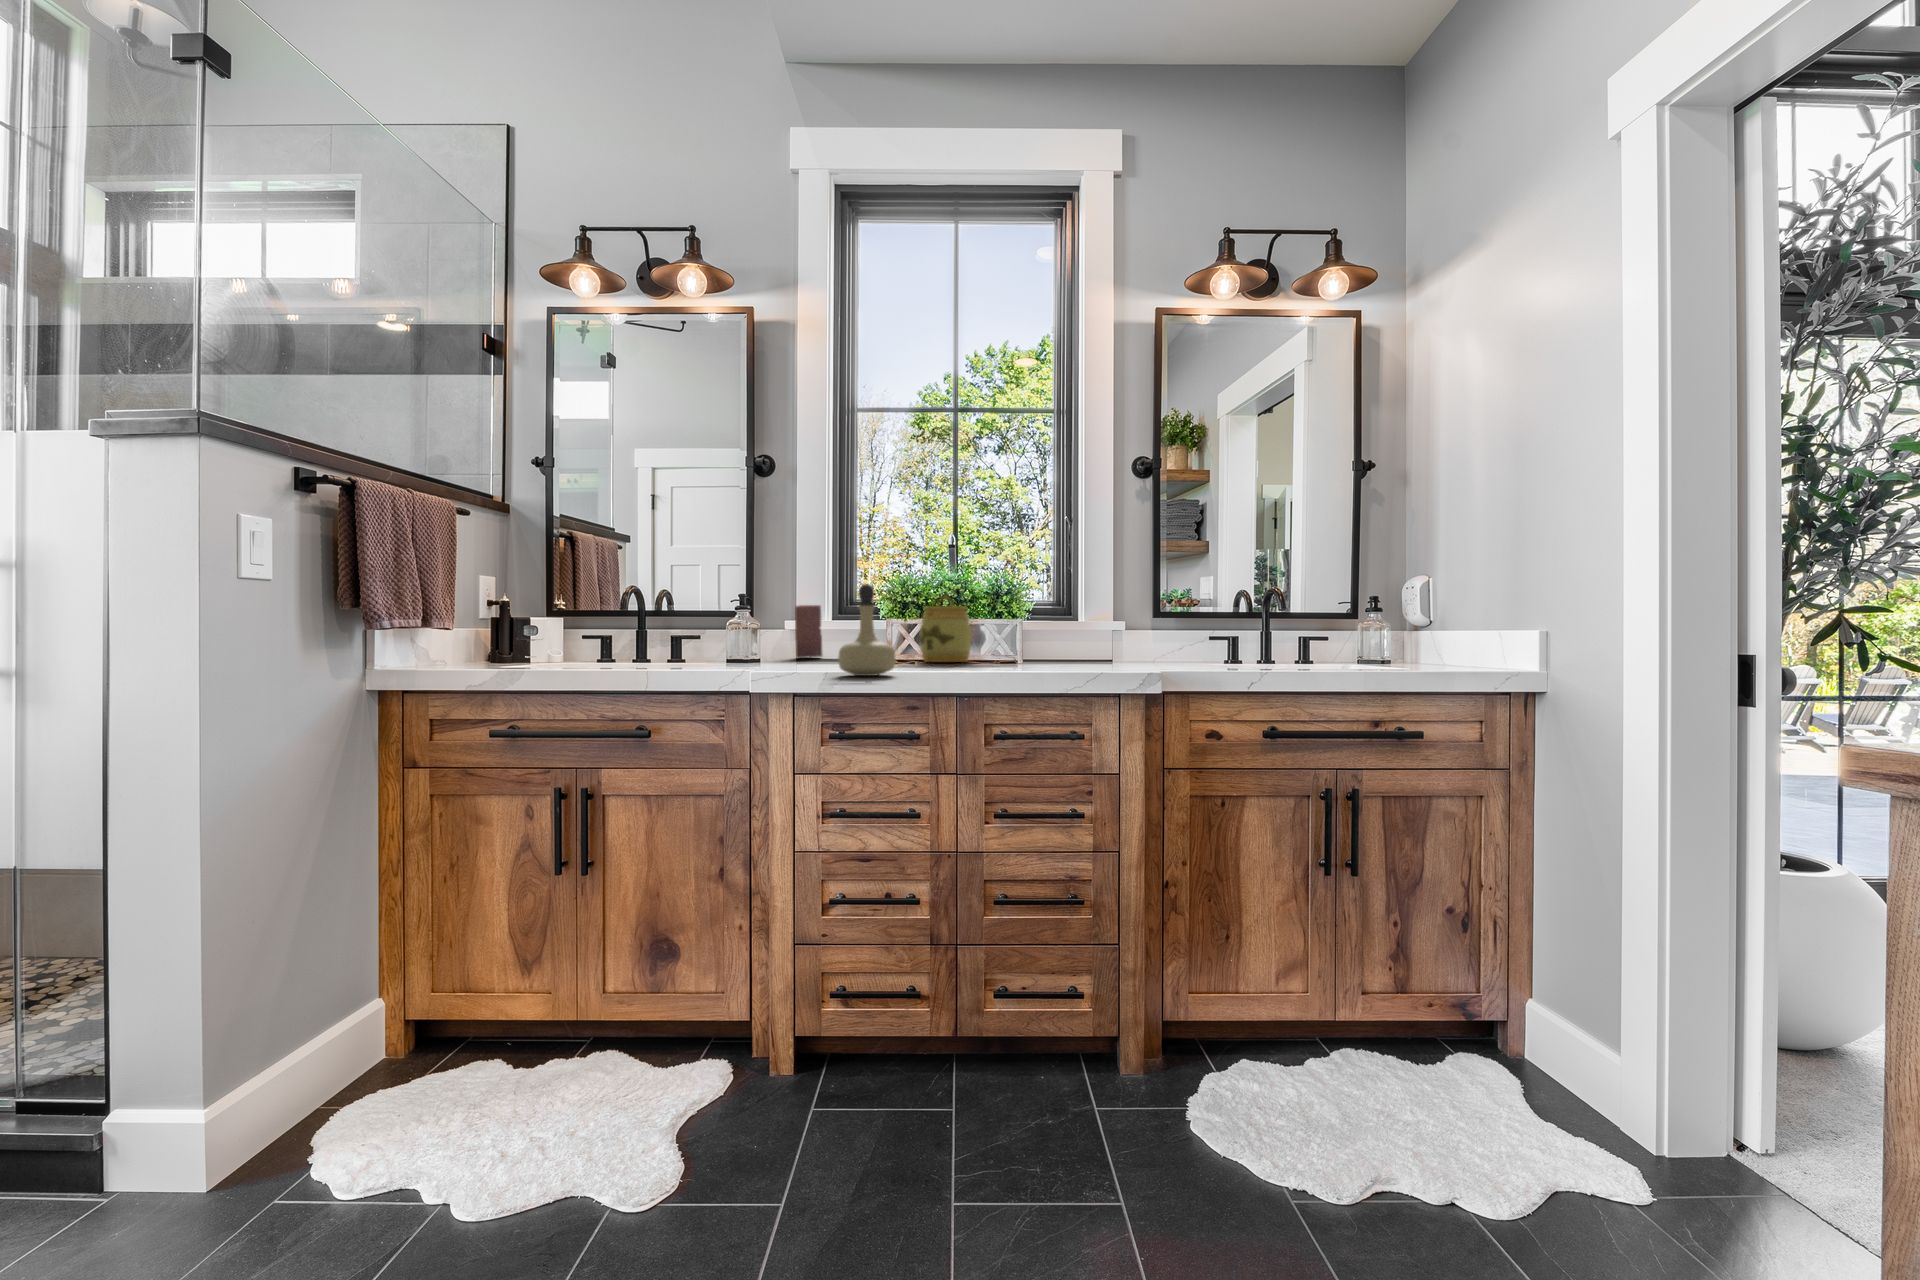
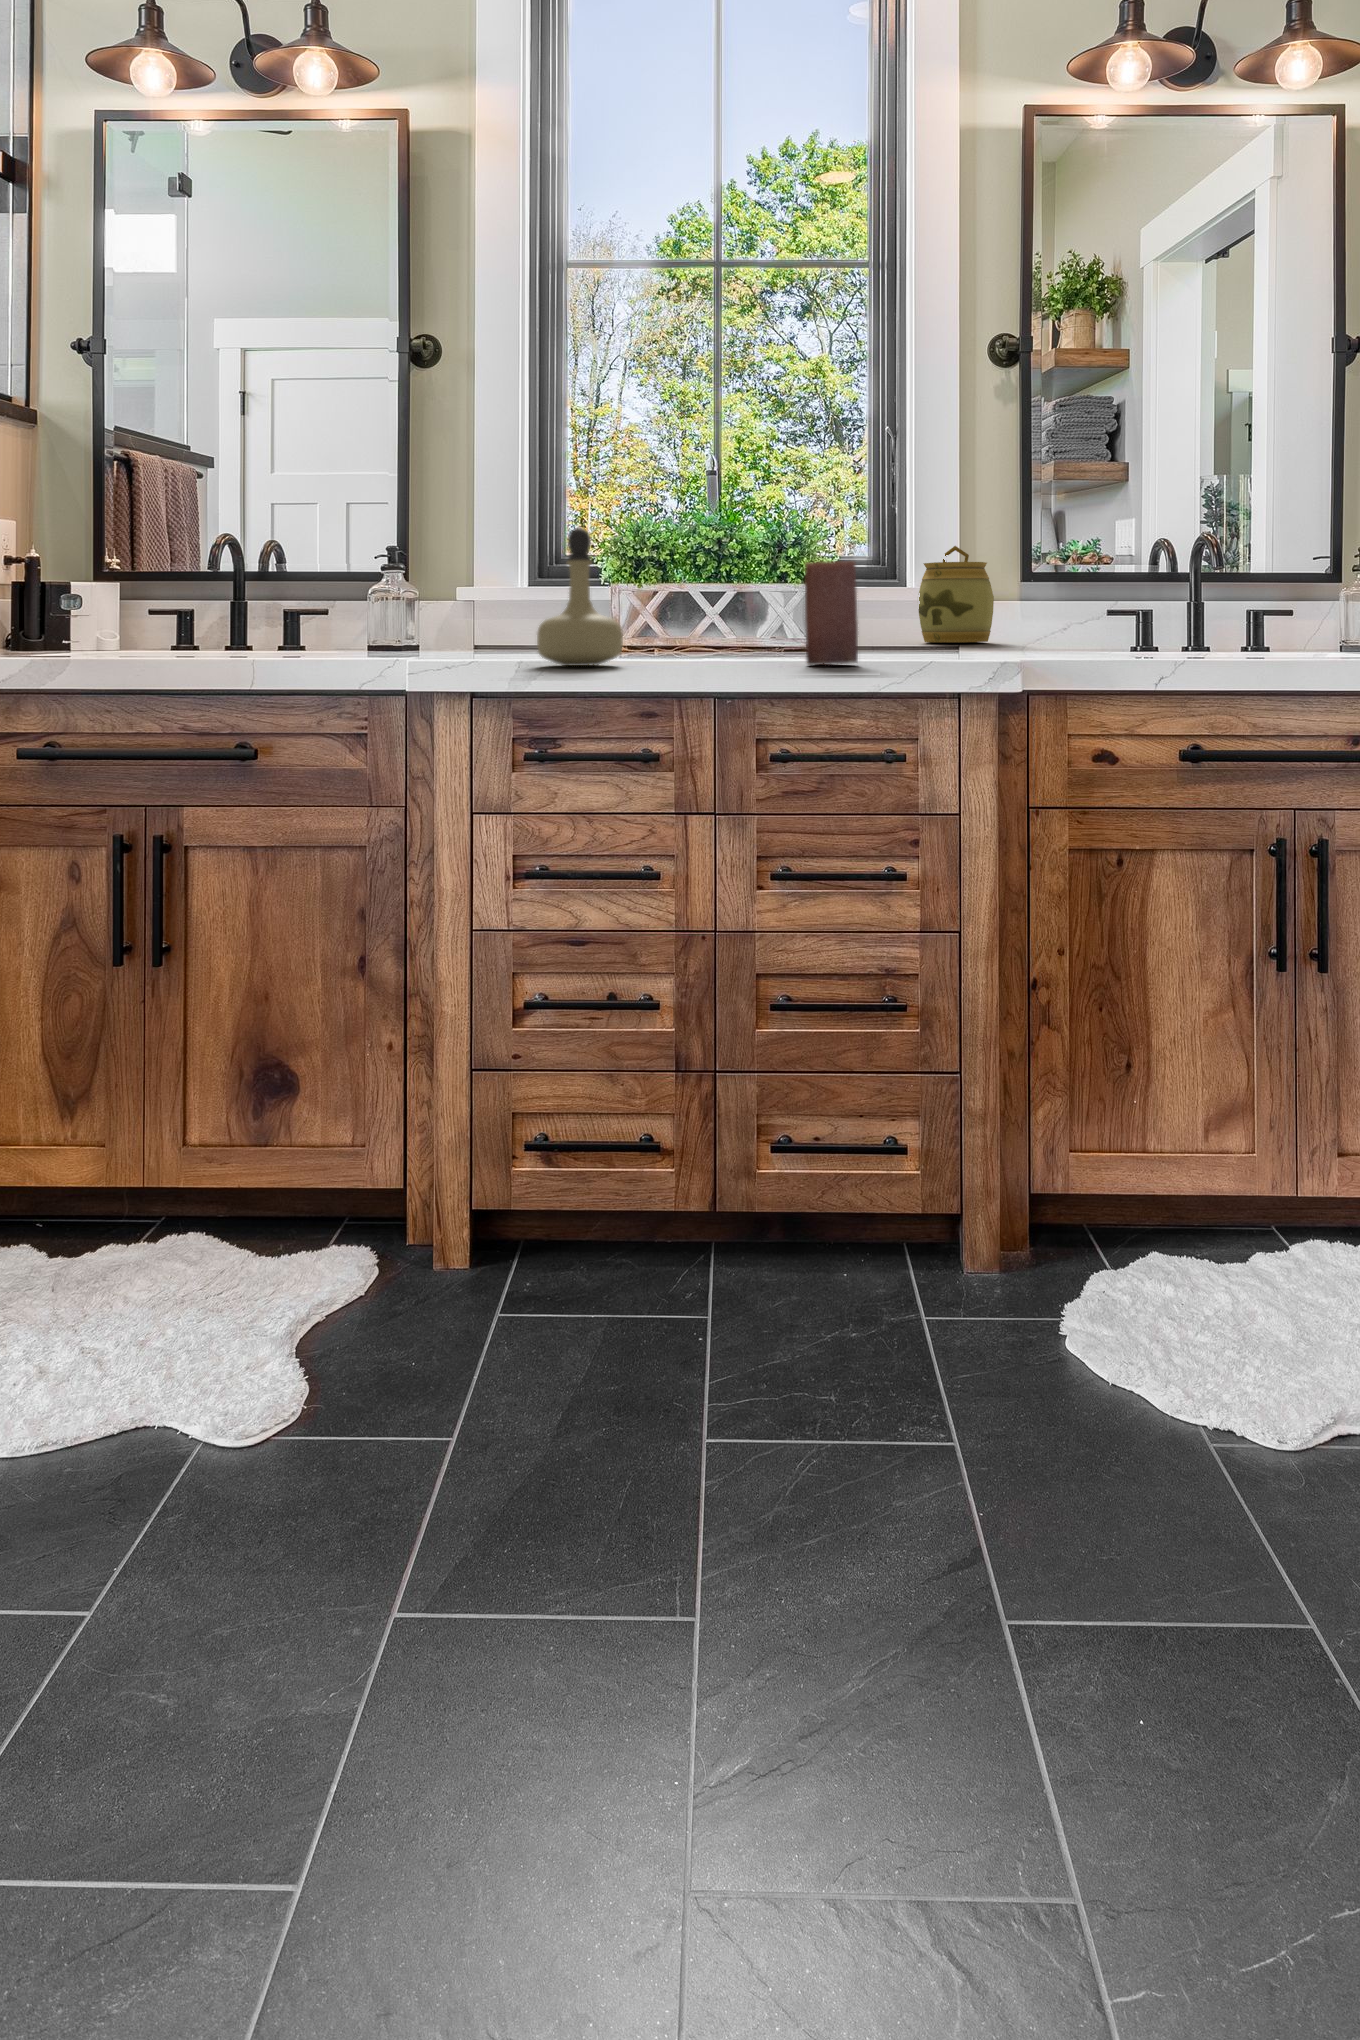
jar: present [919,595,972,662] -> present [919,546,994,642]
candle: present [795,605,822,658] -> present [805,561,858,665]

